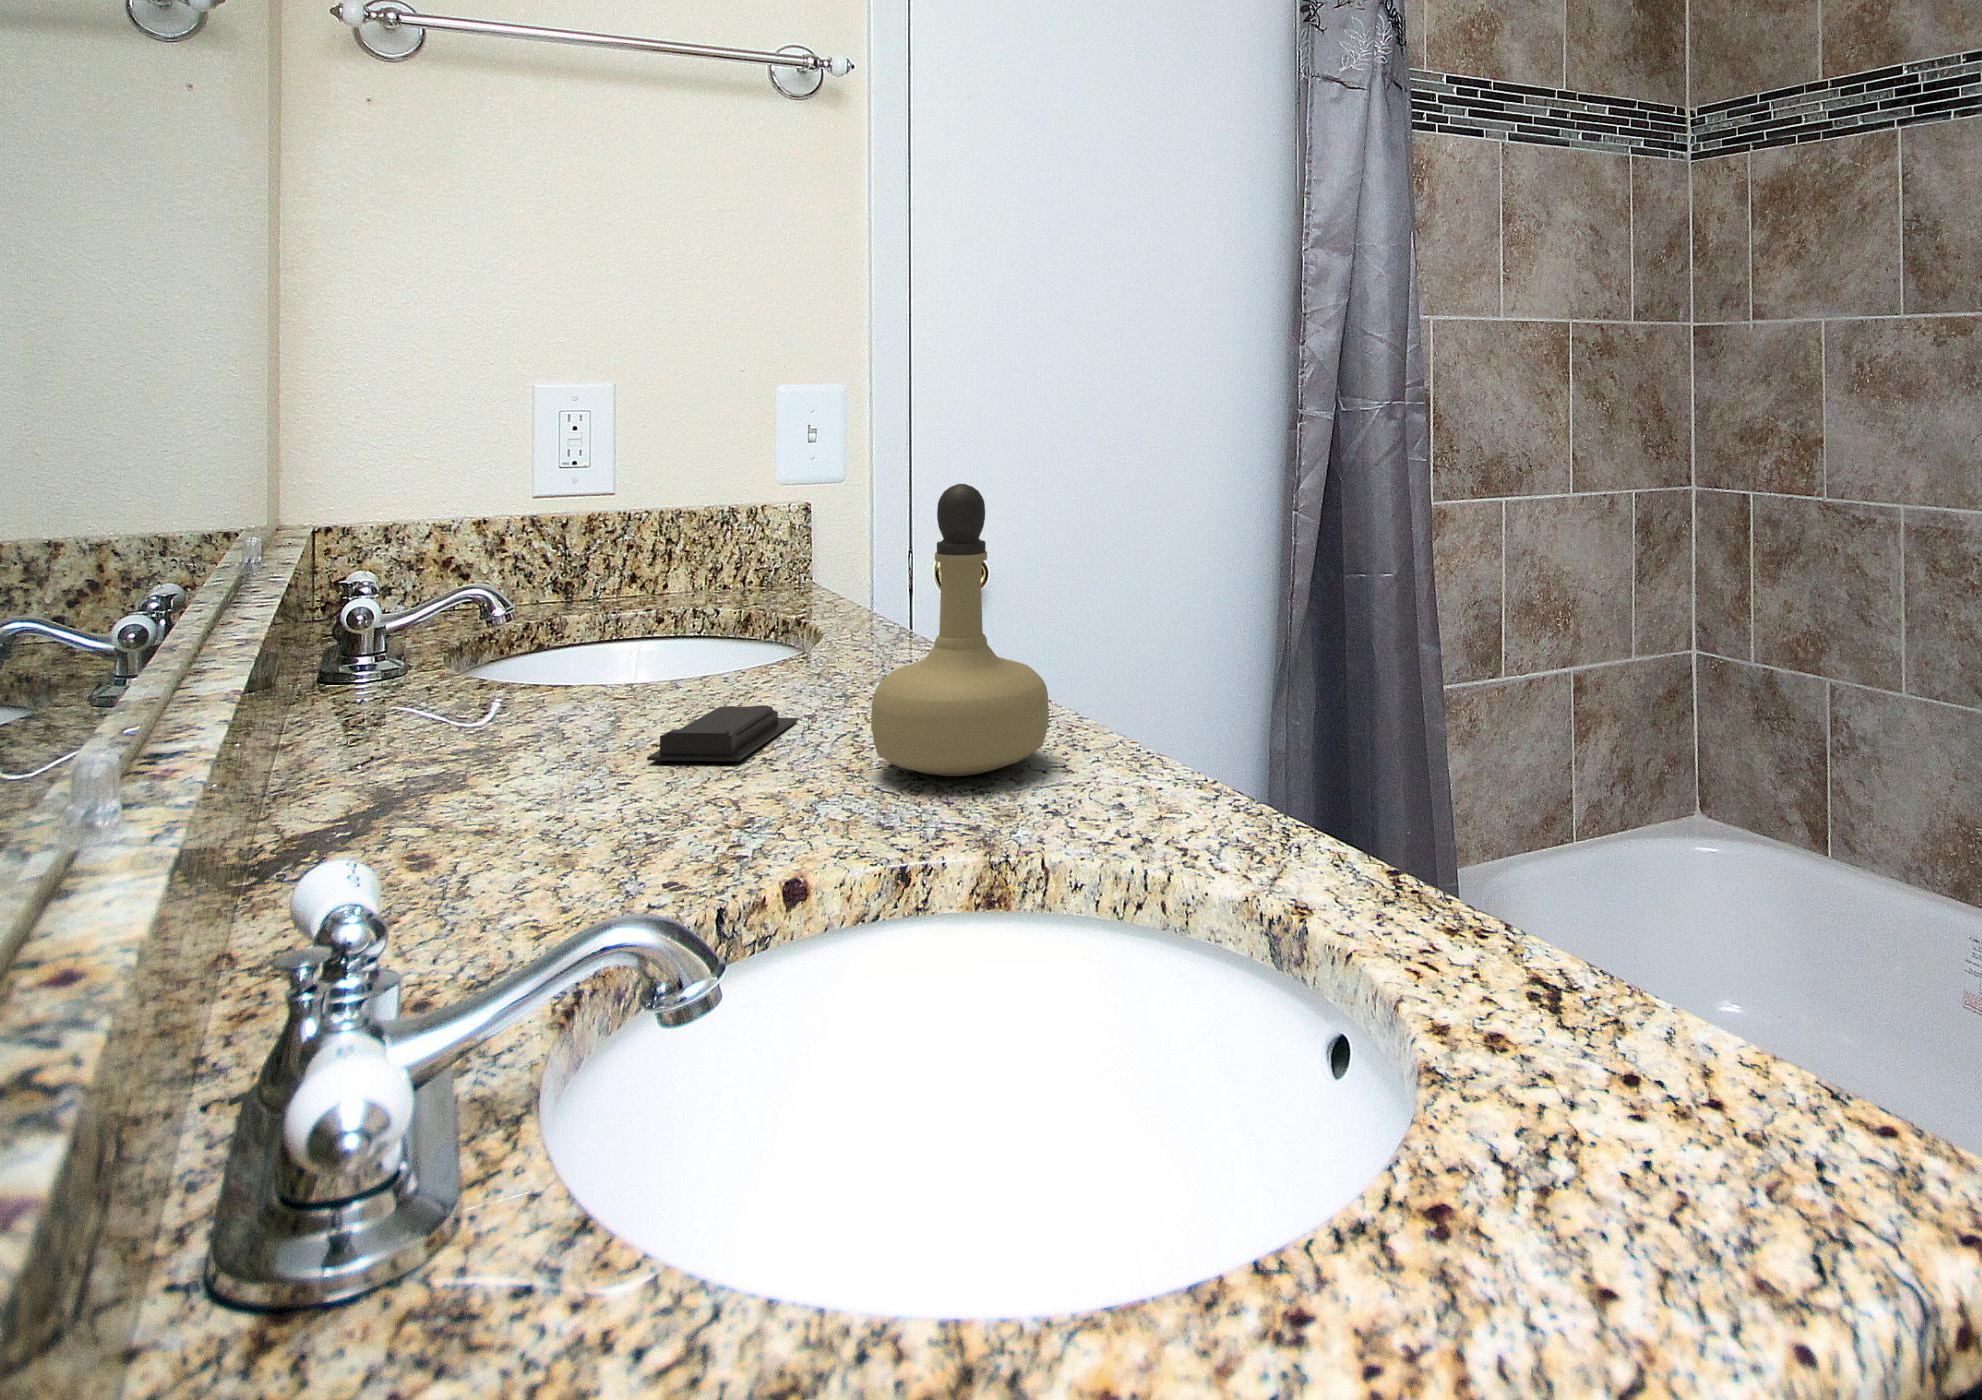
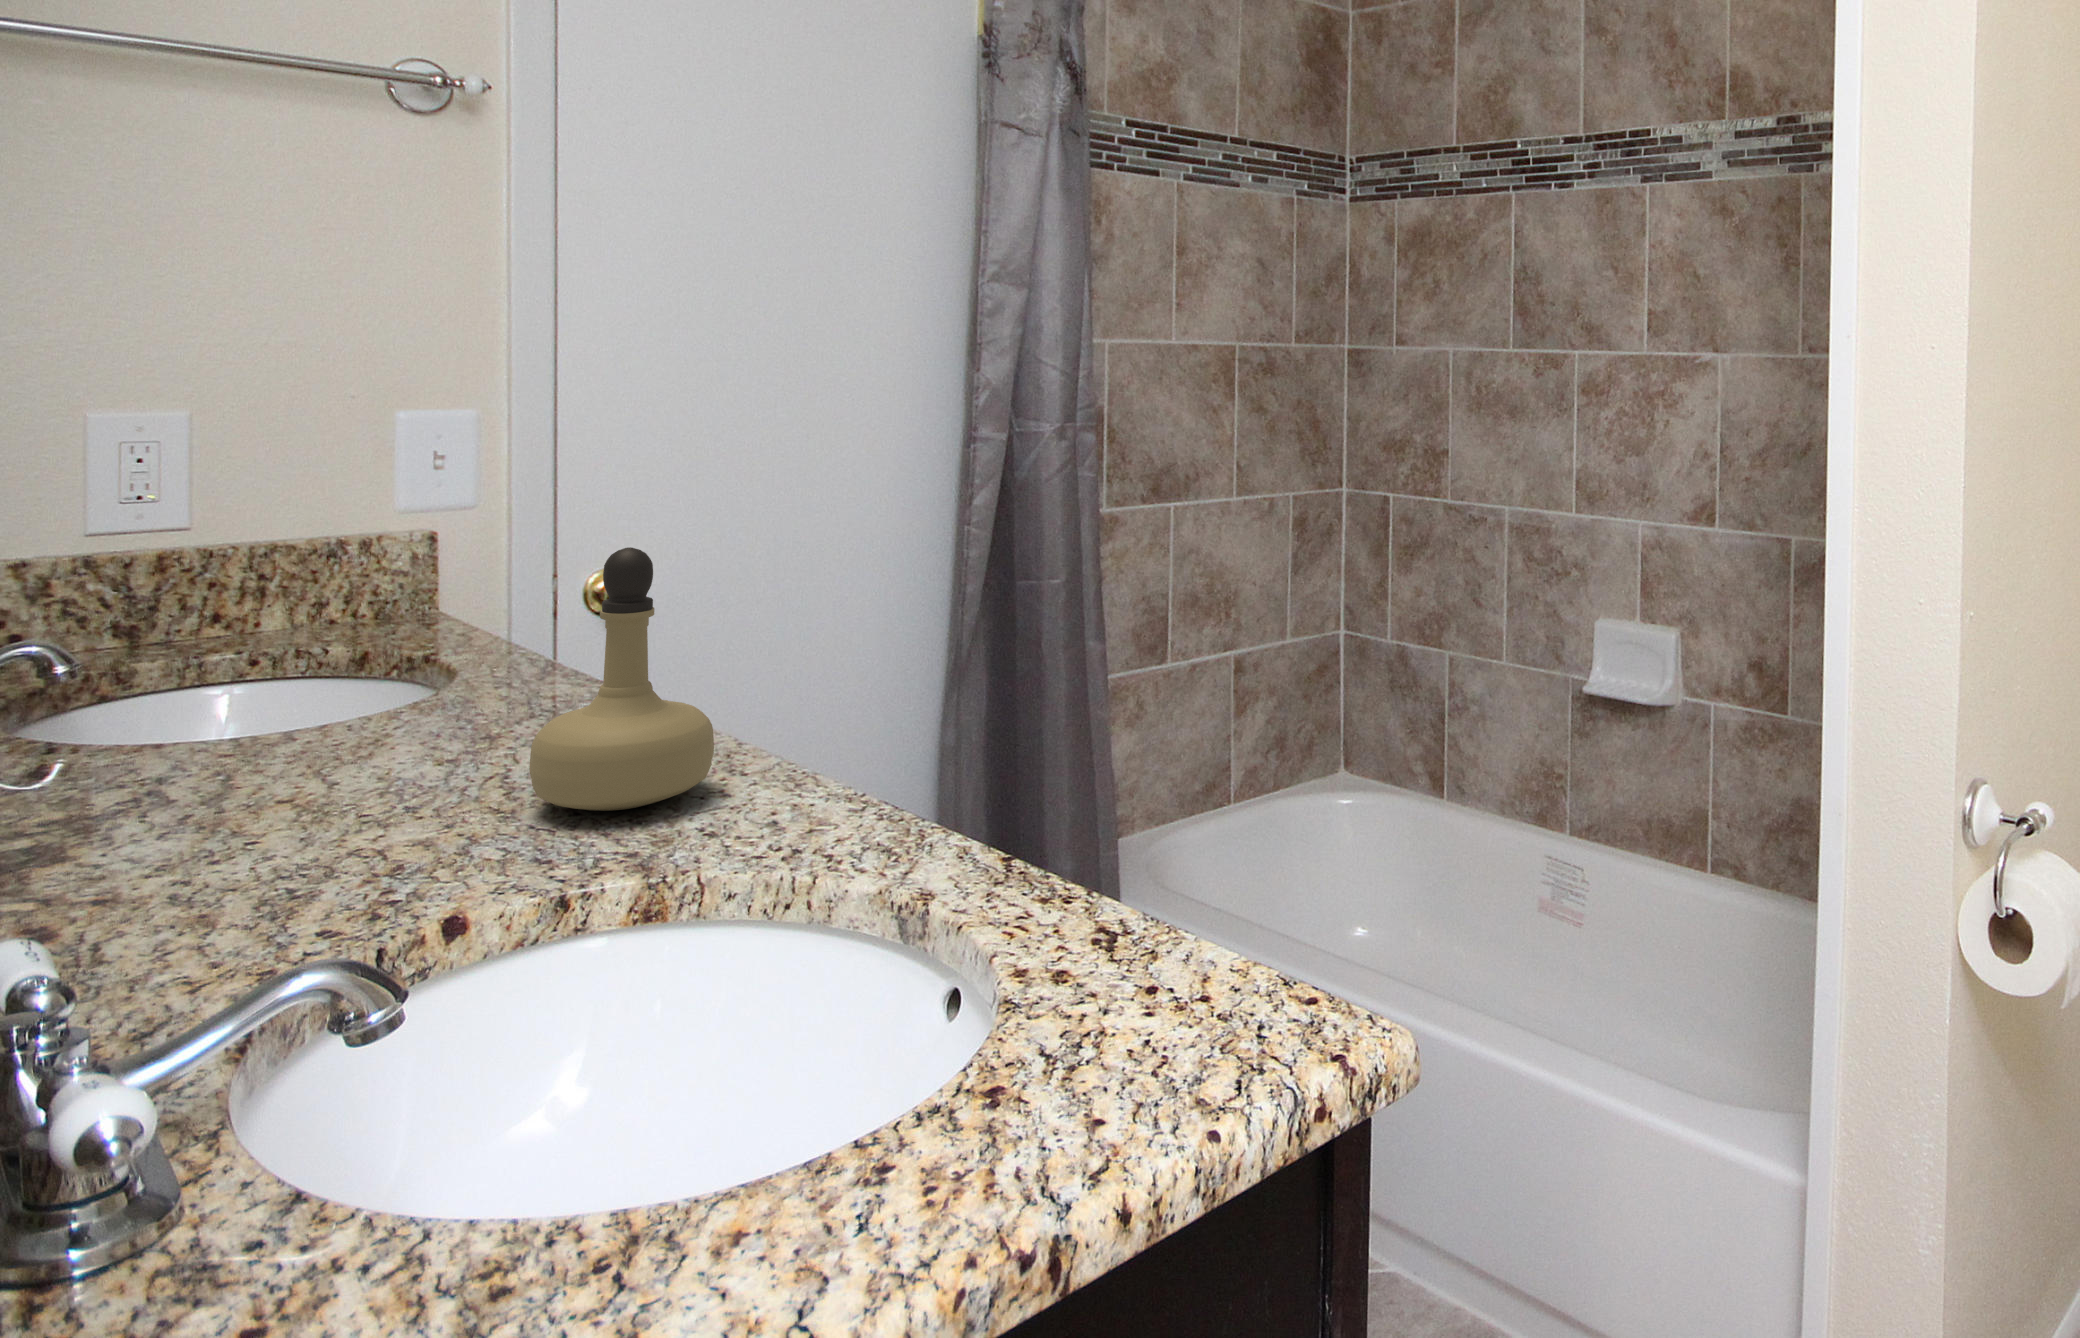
soap bar: present [647,705,798,761] -> none [272,754,442,818]

